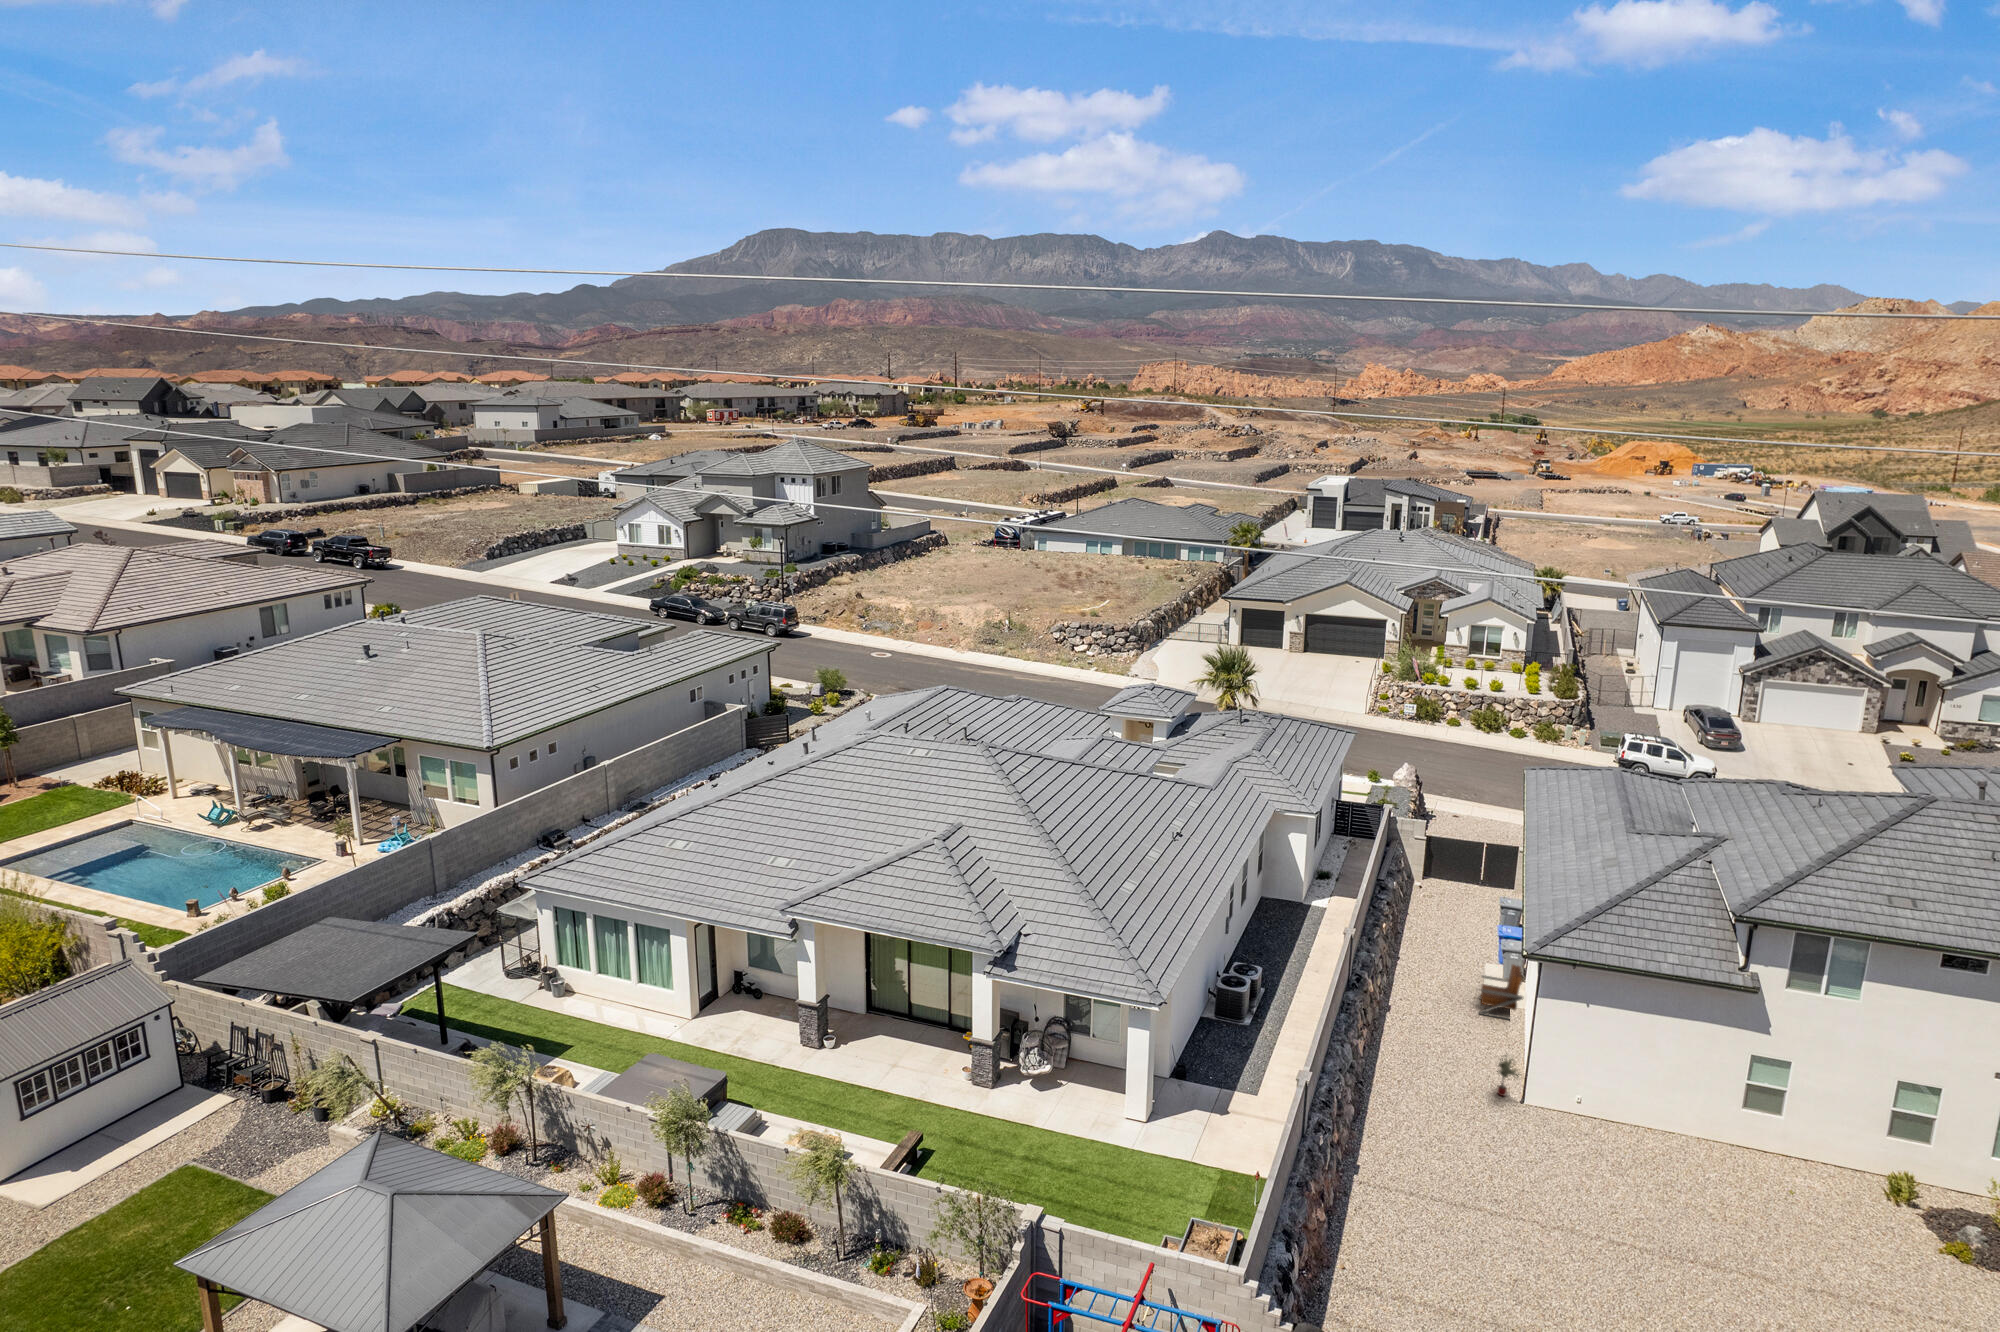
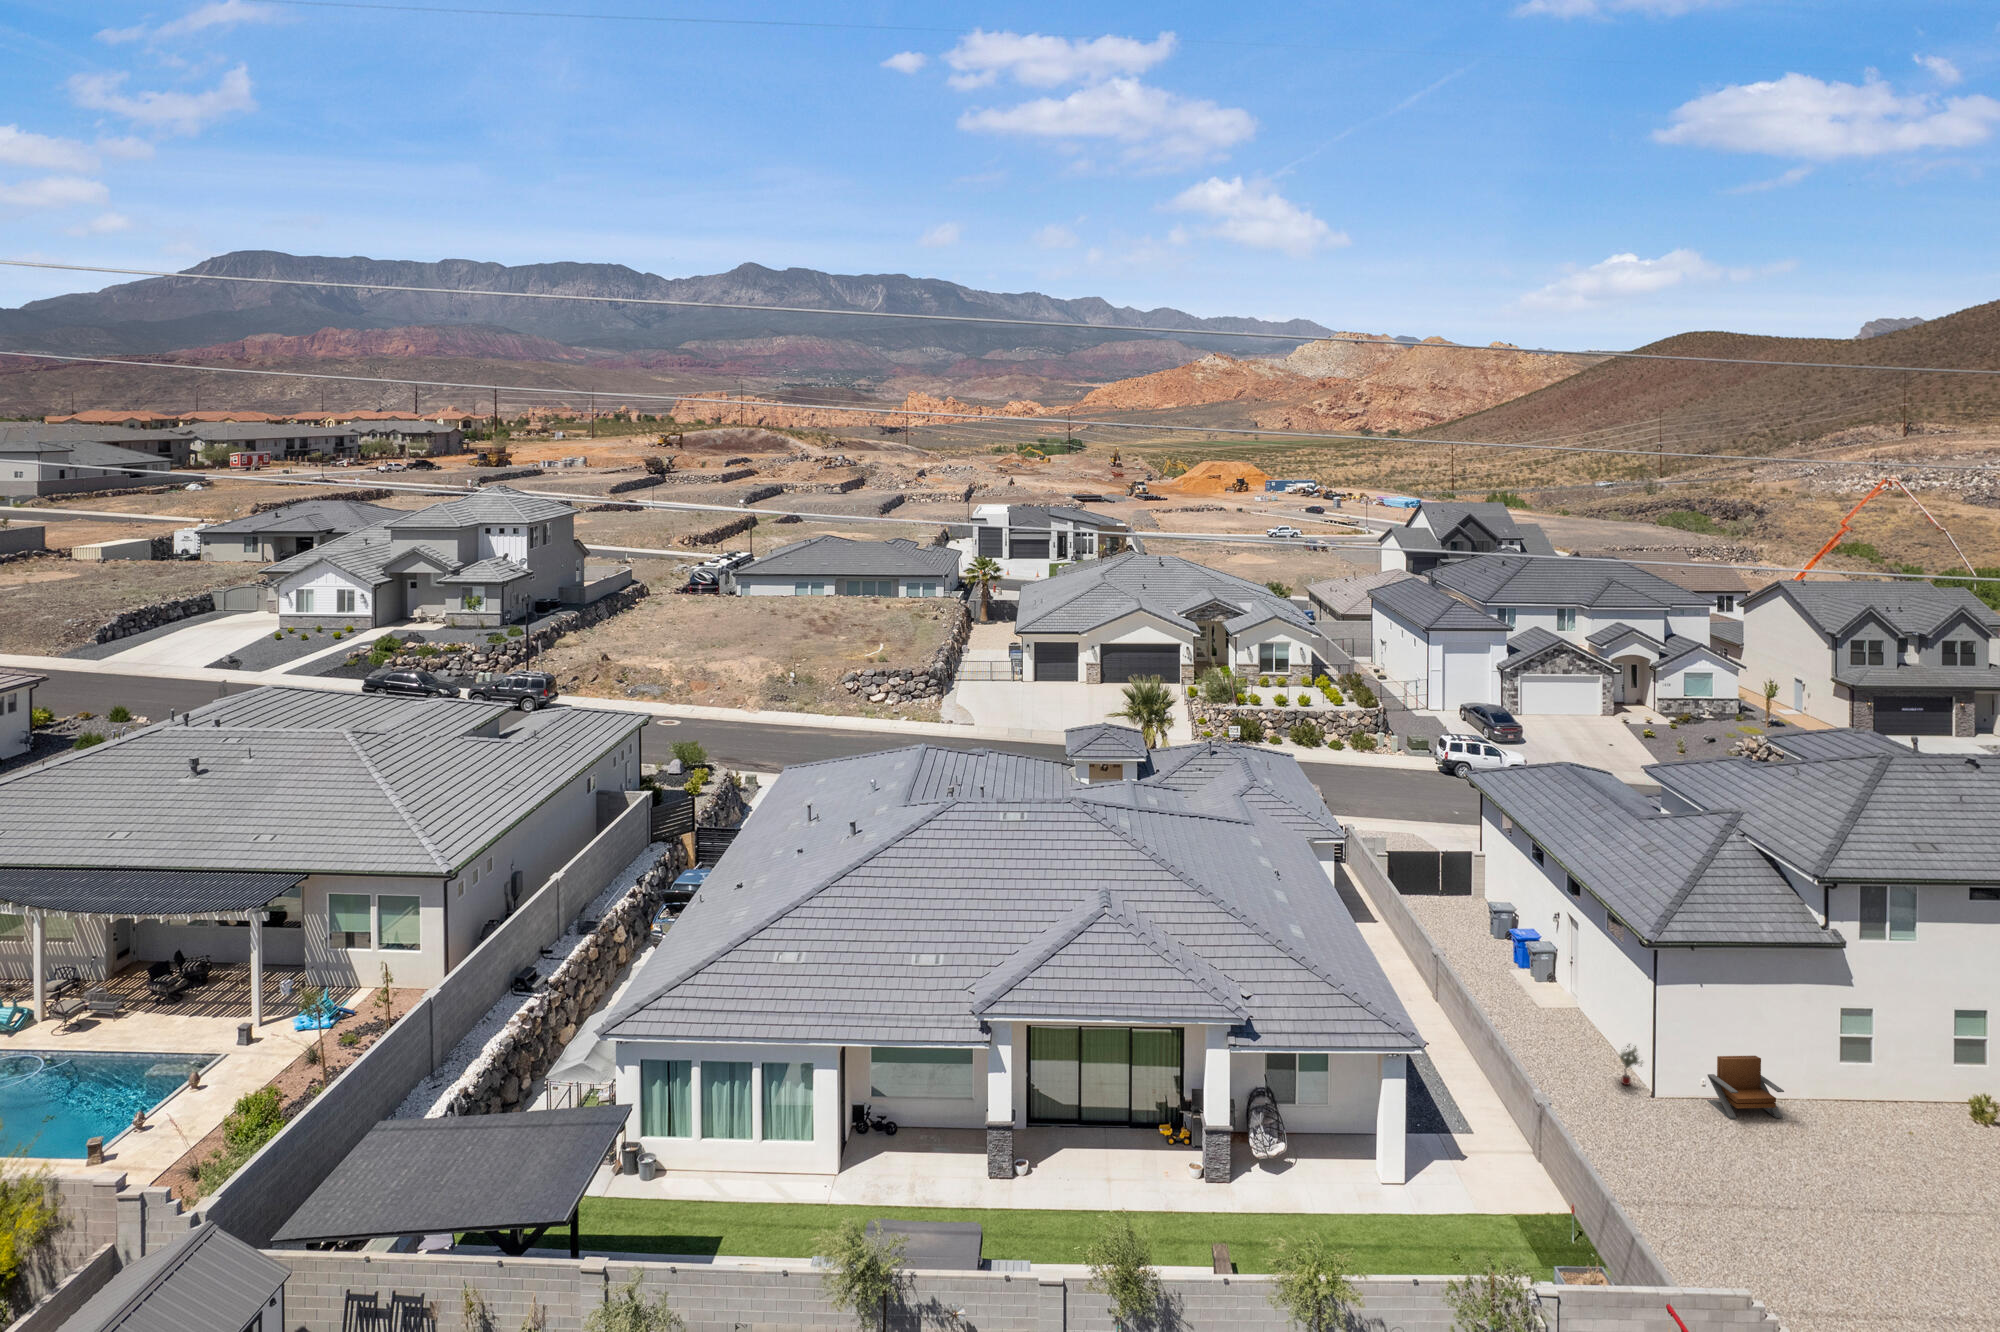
lounge chair: present [1479,965,1523,1020] -> present [1707,1056,1784,1119]

